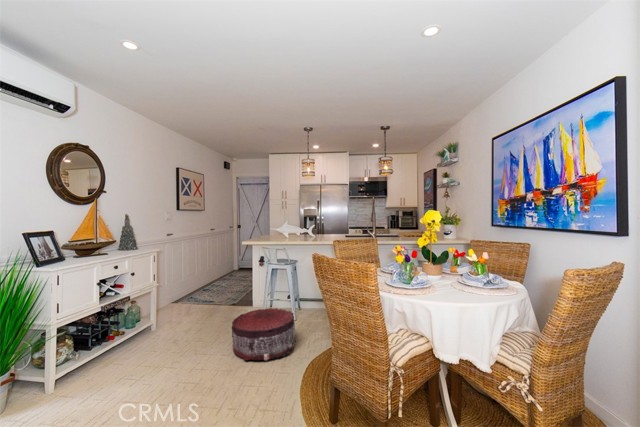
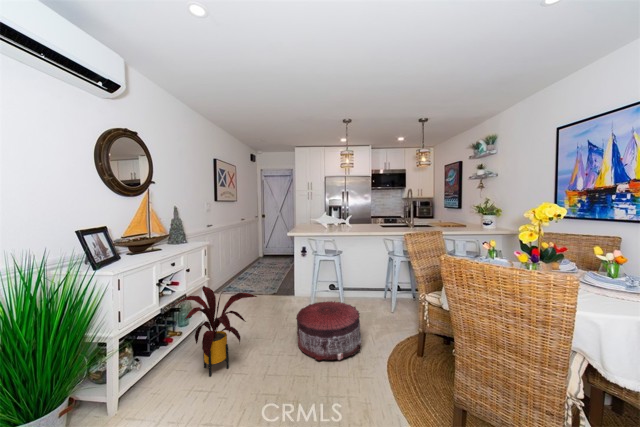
house plant: none [109,288,193,371] -> present [171,286,257,377]

